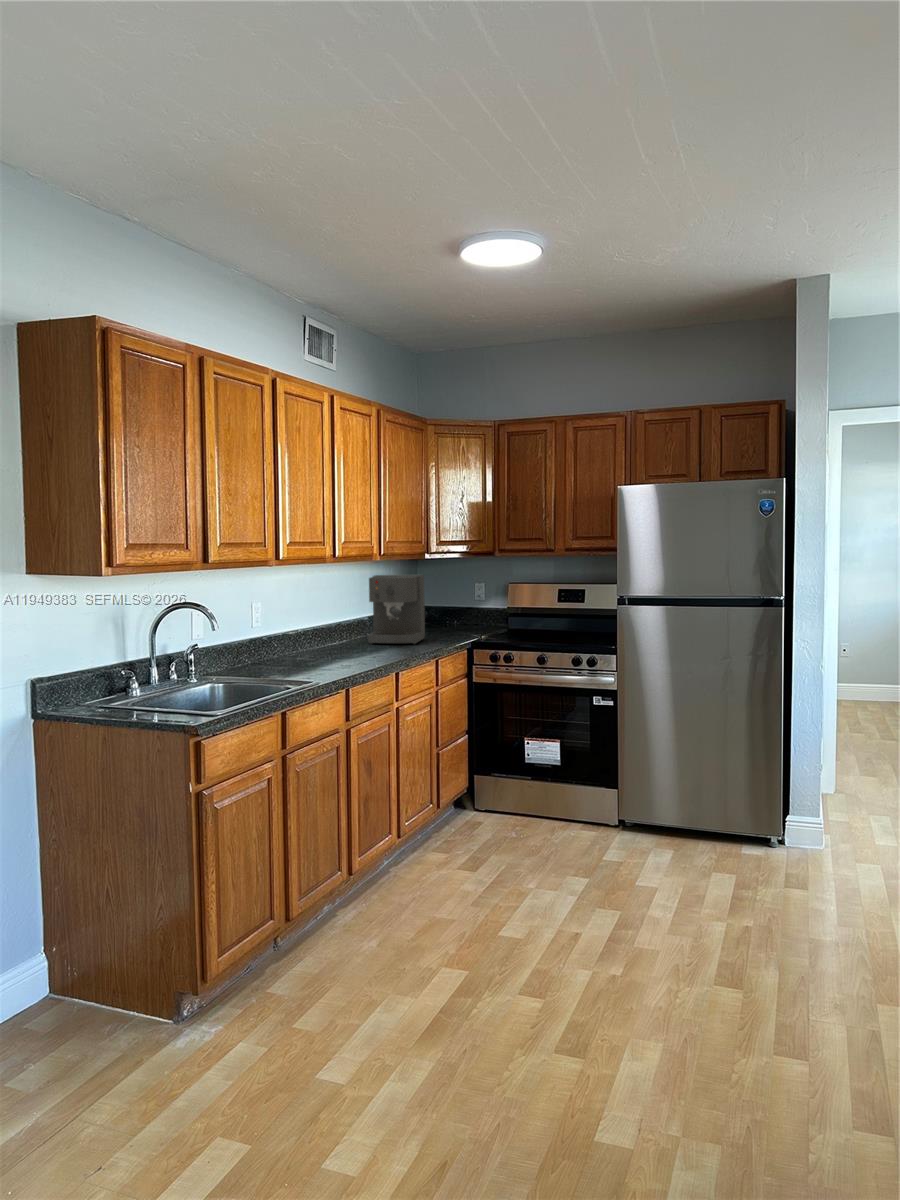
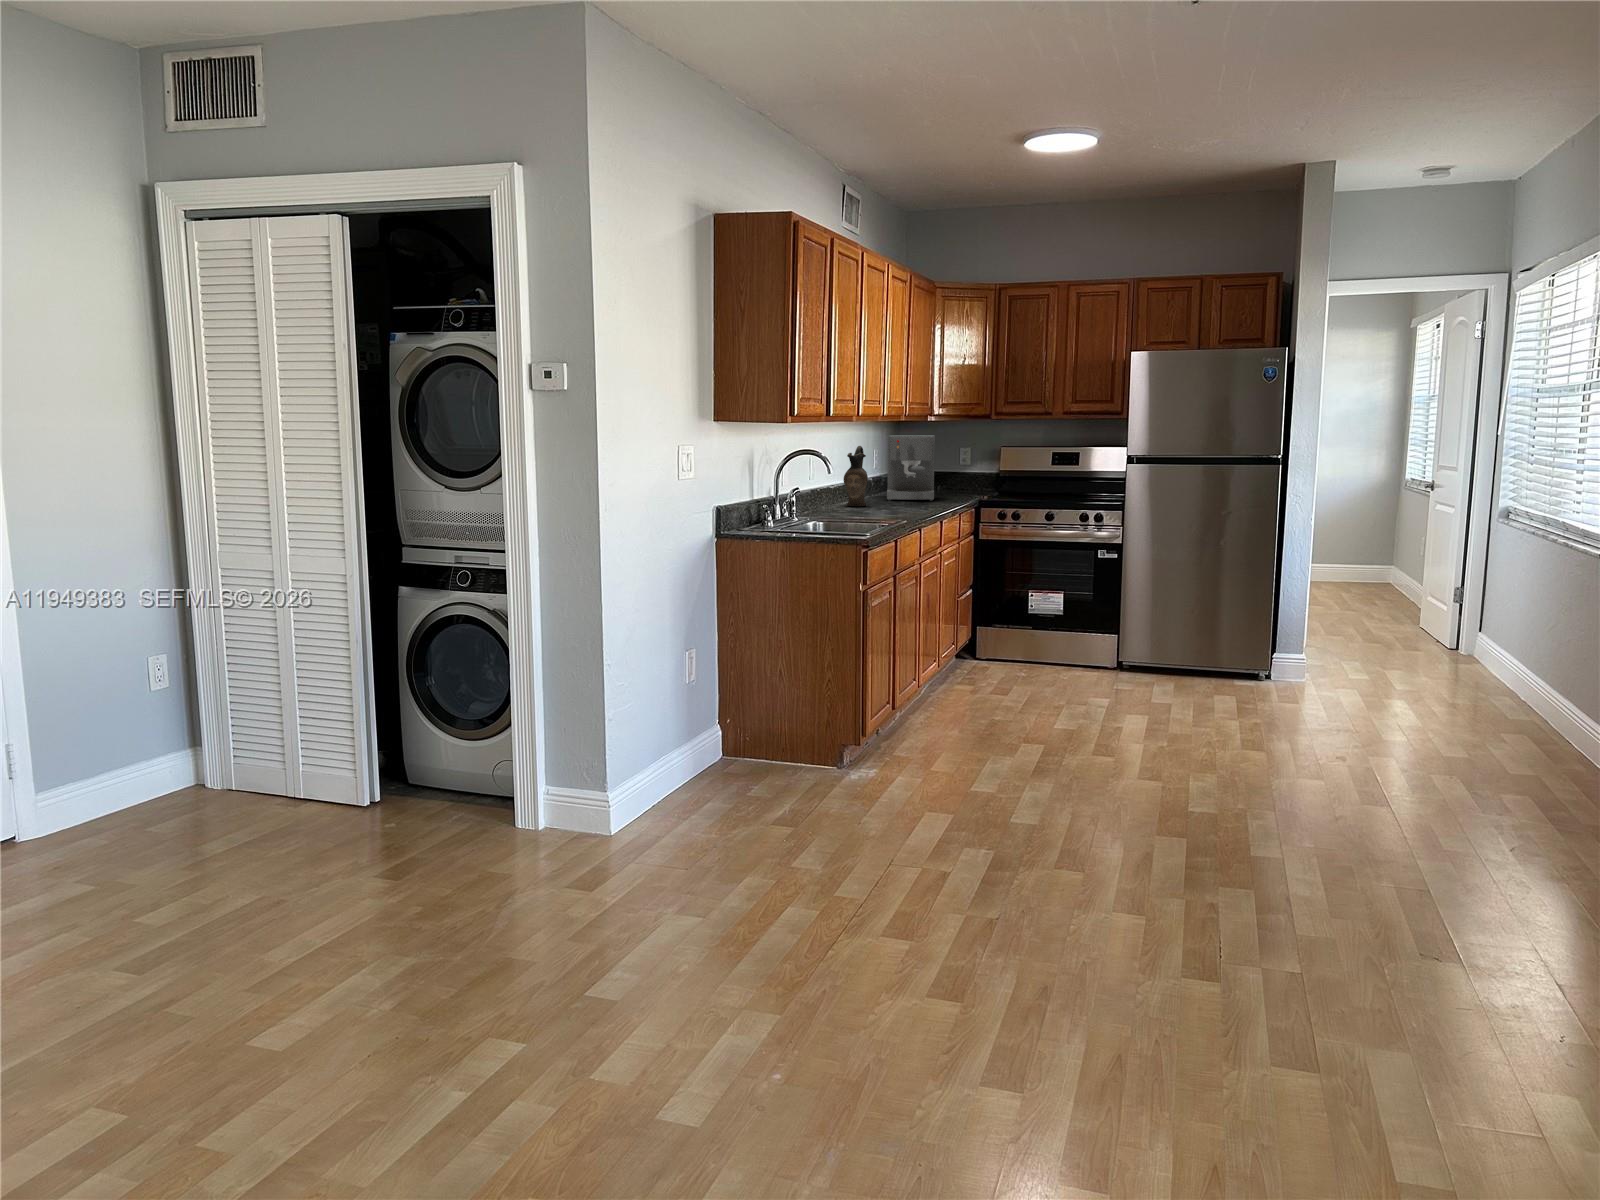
ceramic pitcher: none [300,589,328,655] -> present [843,446,868,506]

